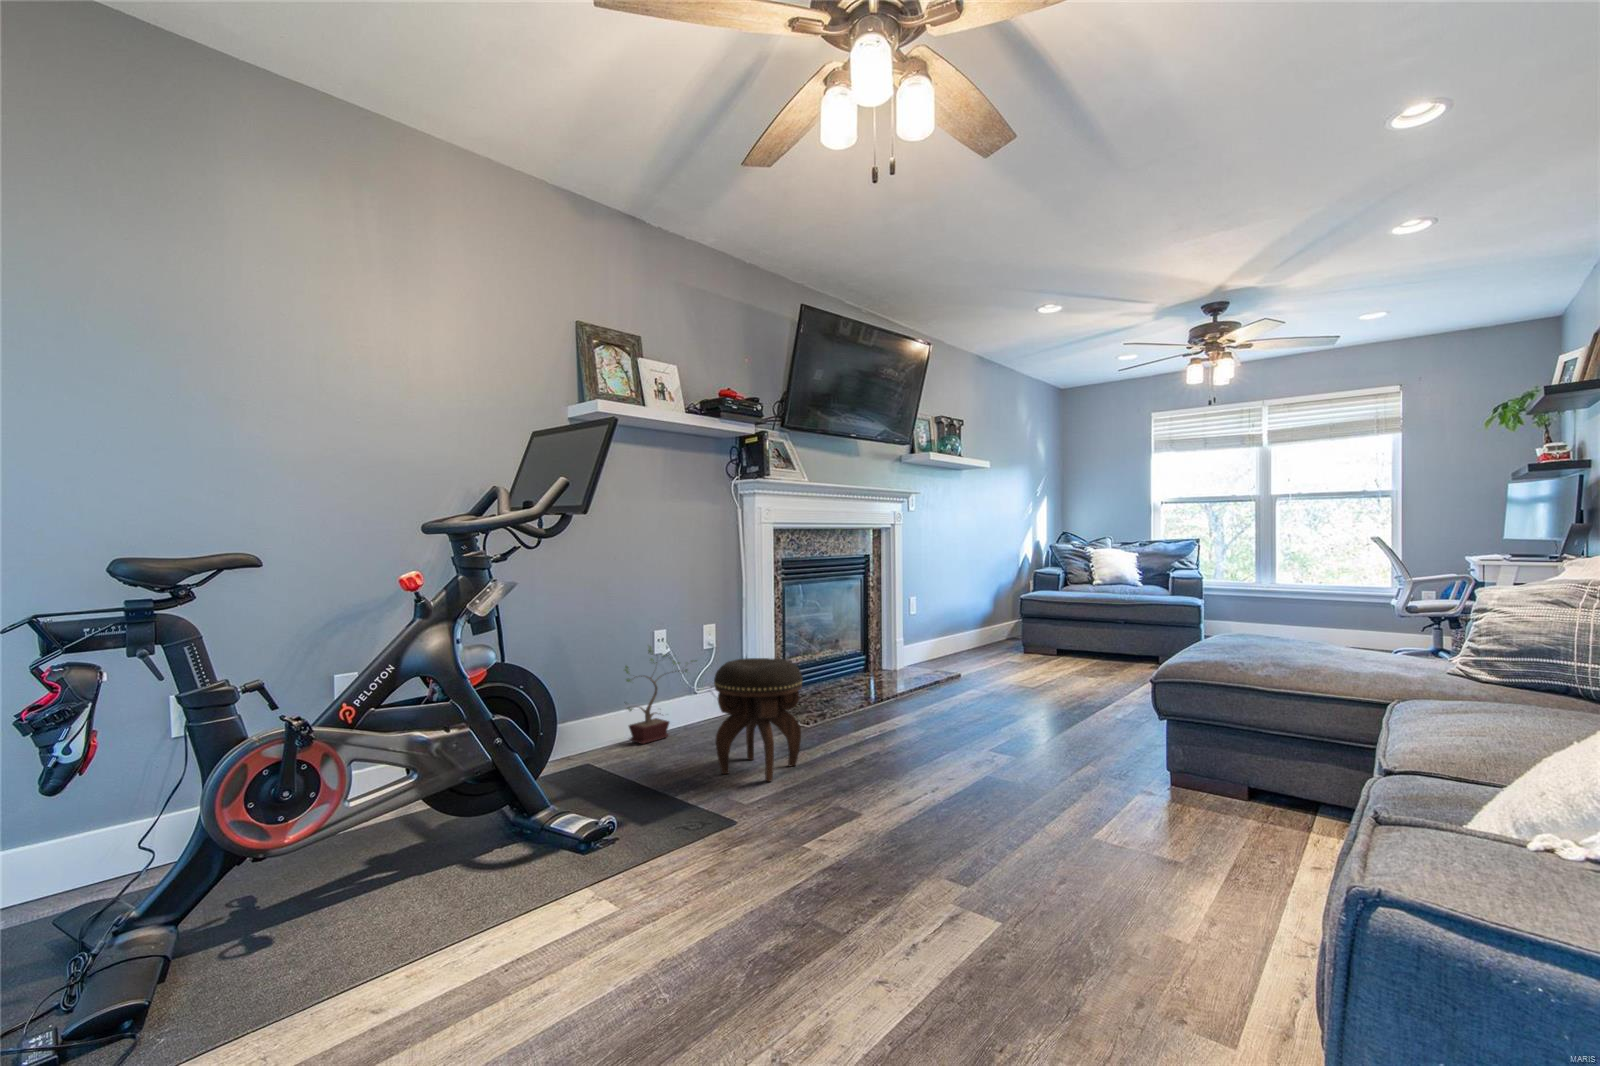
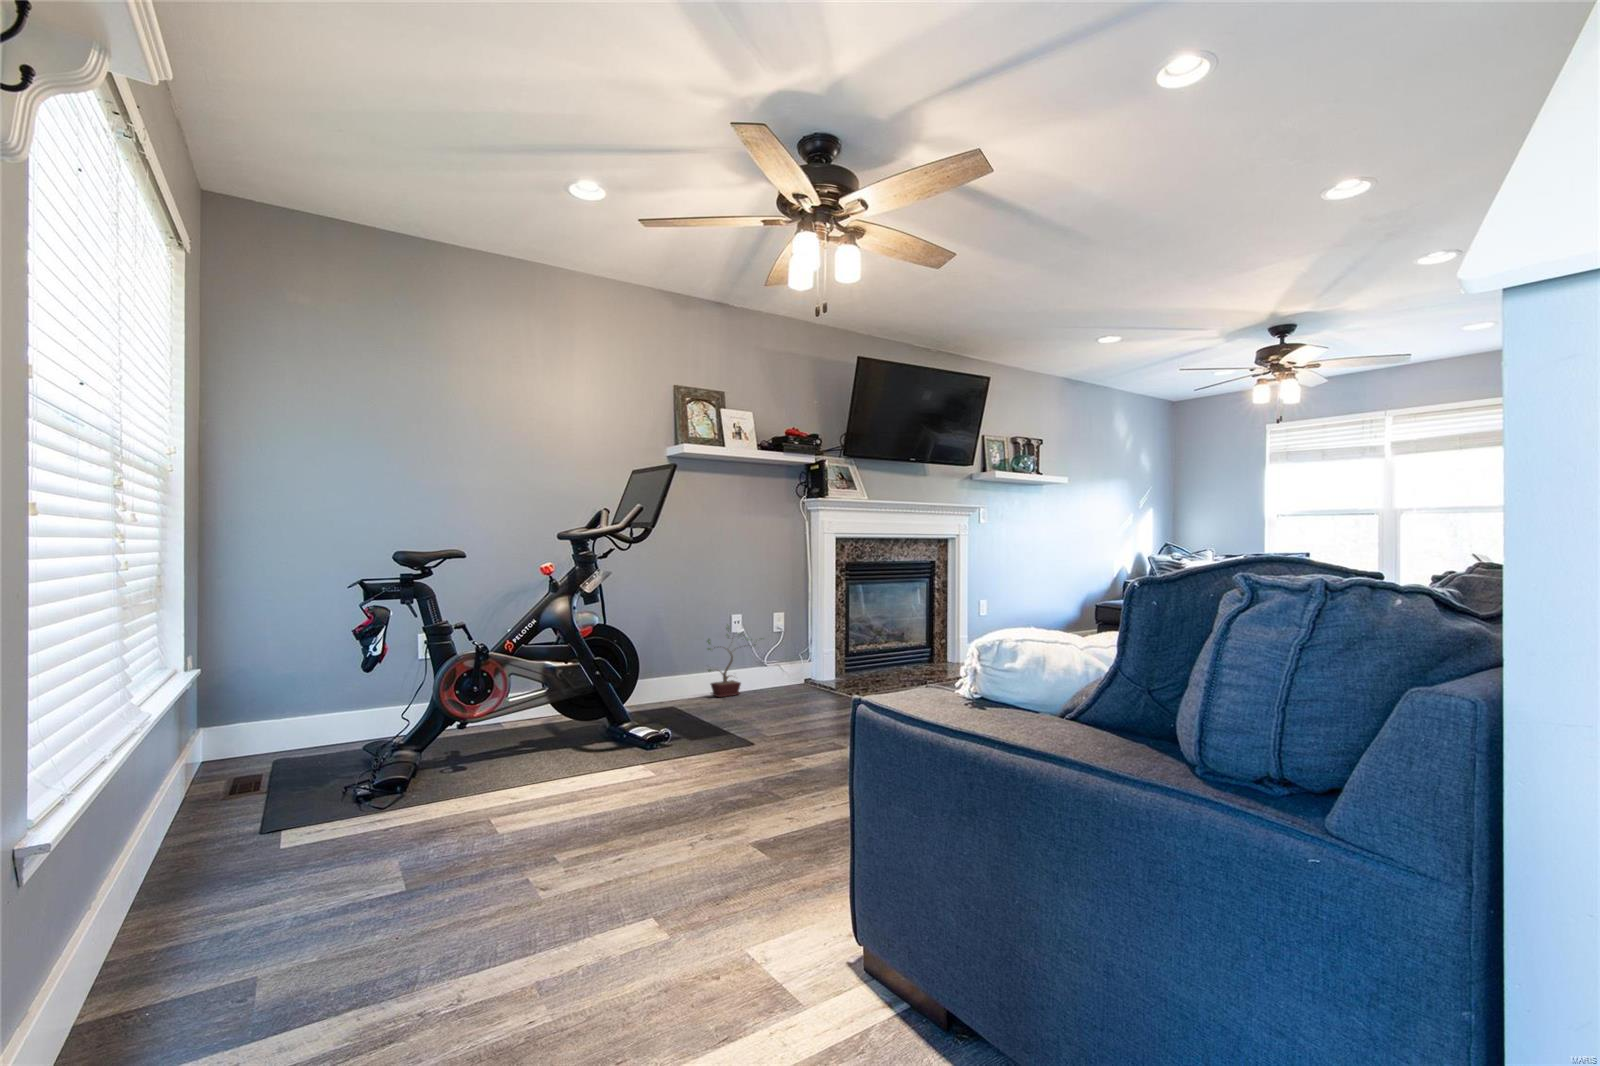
footstool: present [714,658,803,781] -> none [759,635,825,725]

